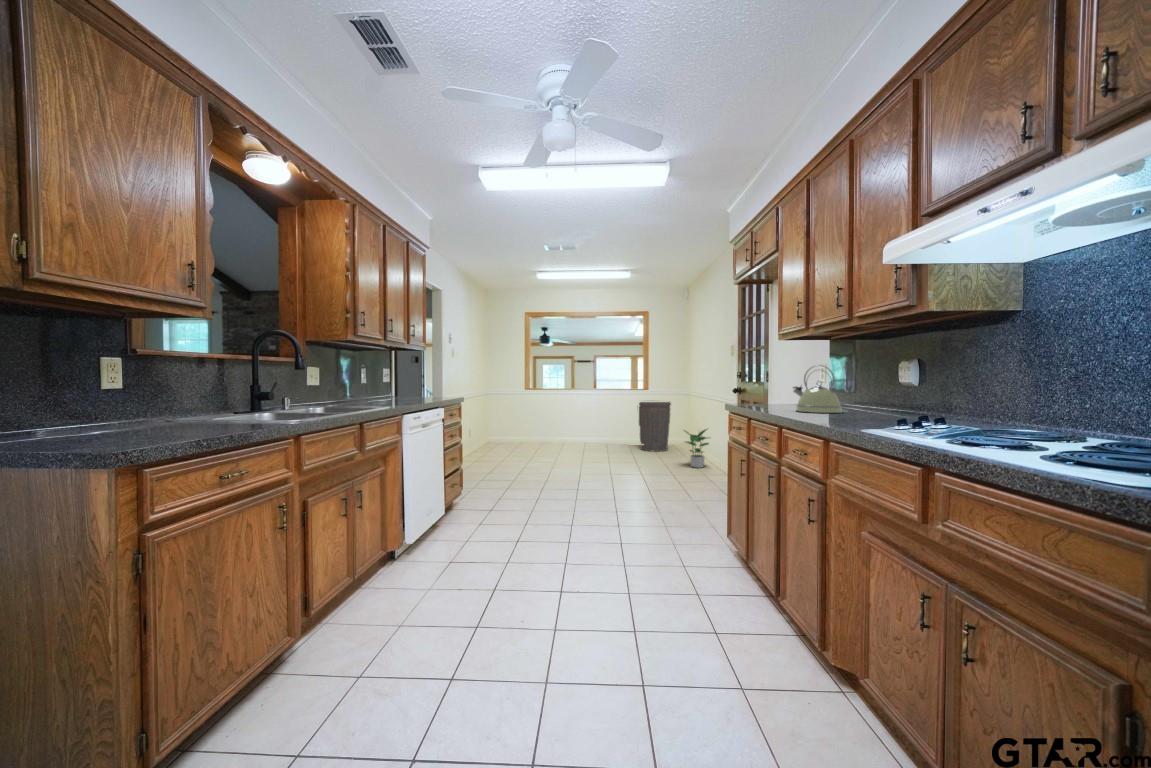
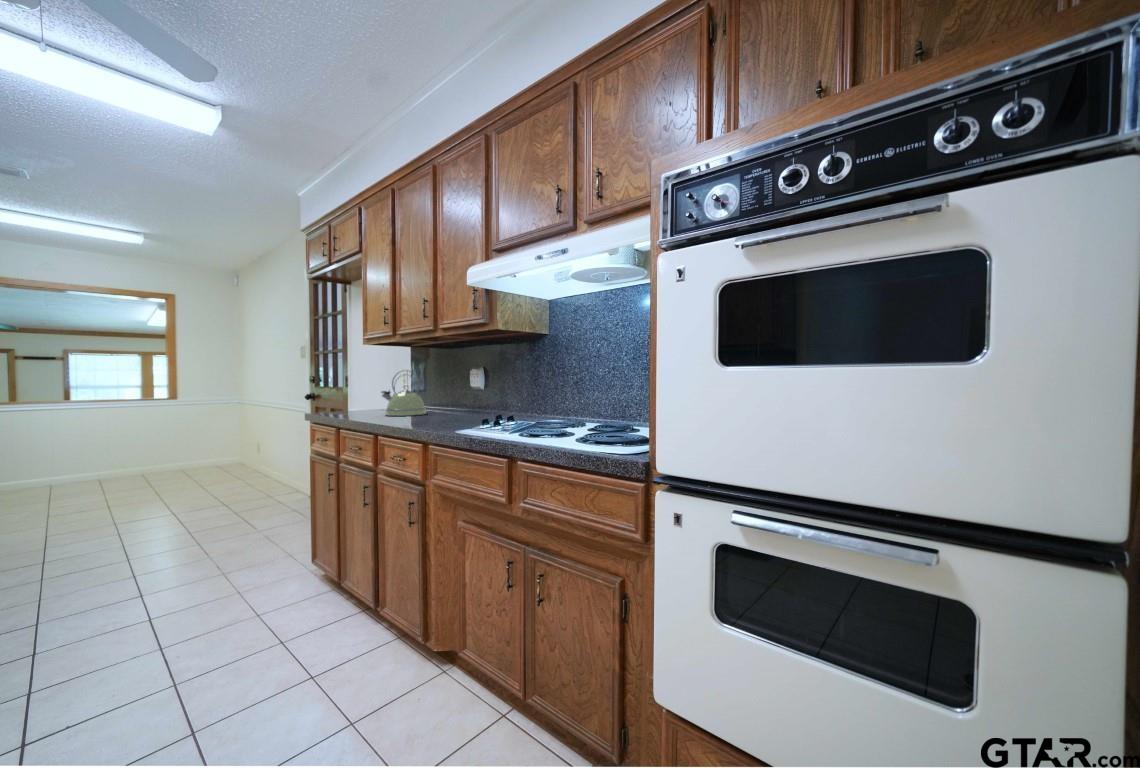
trash can: present [639,402,671,451] -> none [156,412,216,480]
potted plant: present [685,429,709,468] -> none [237,439,278,489]

